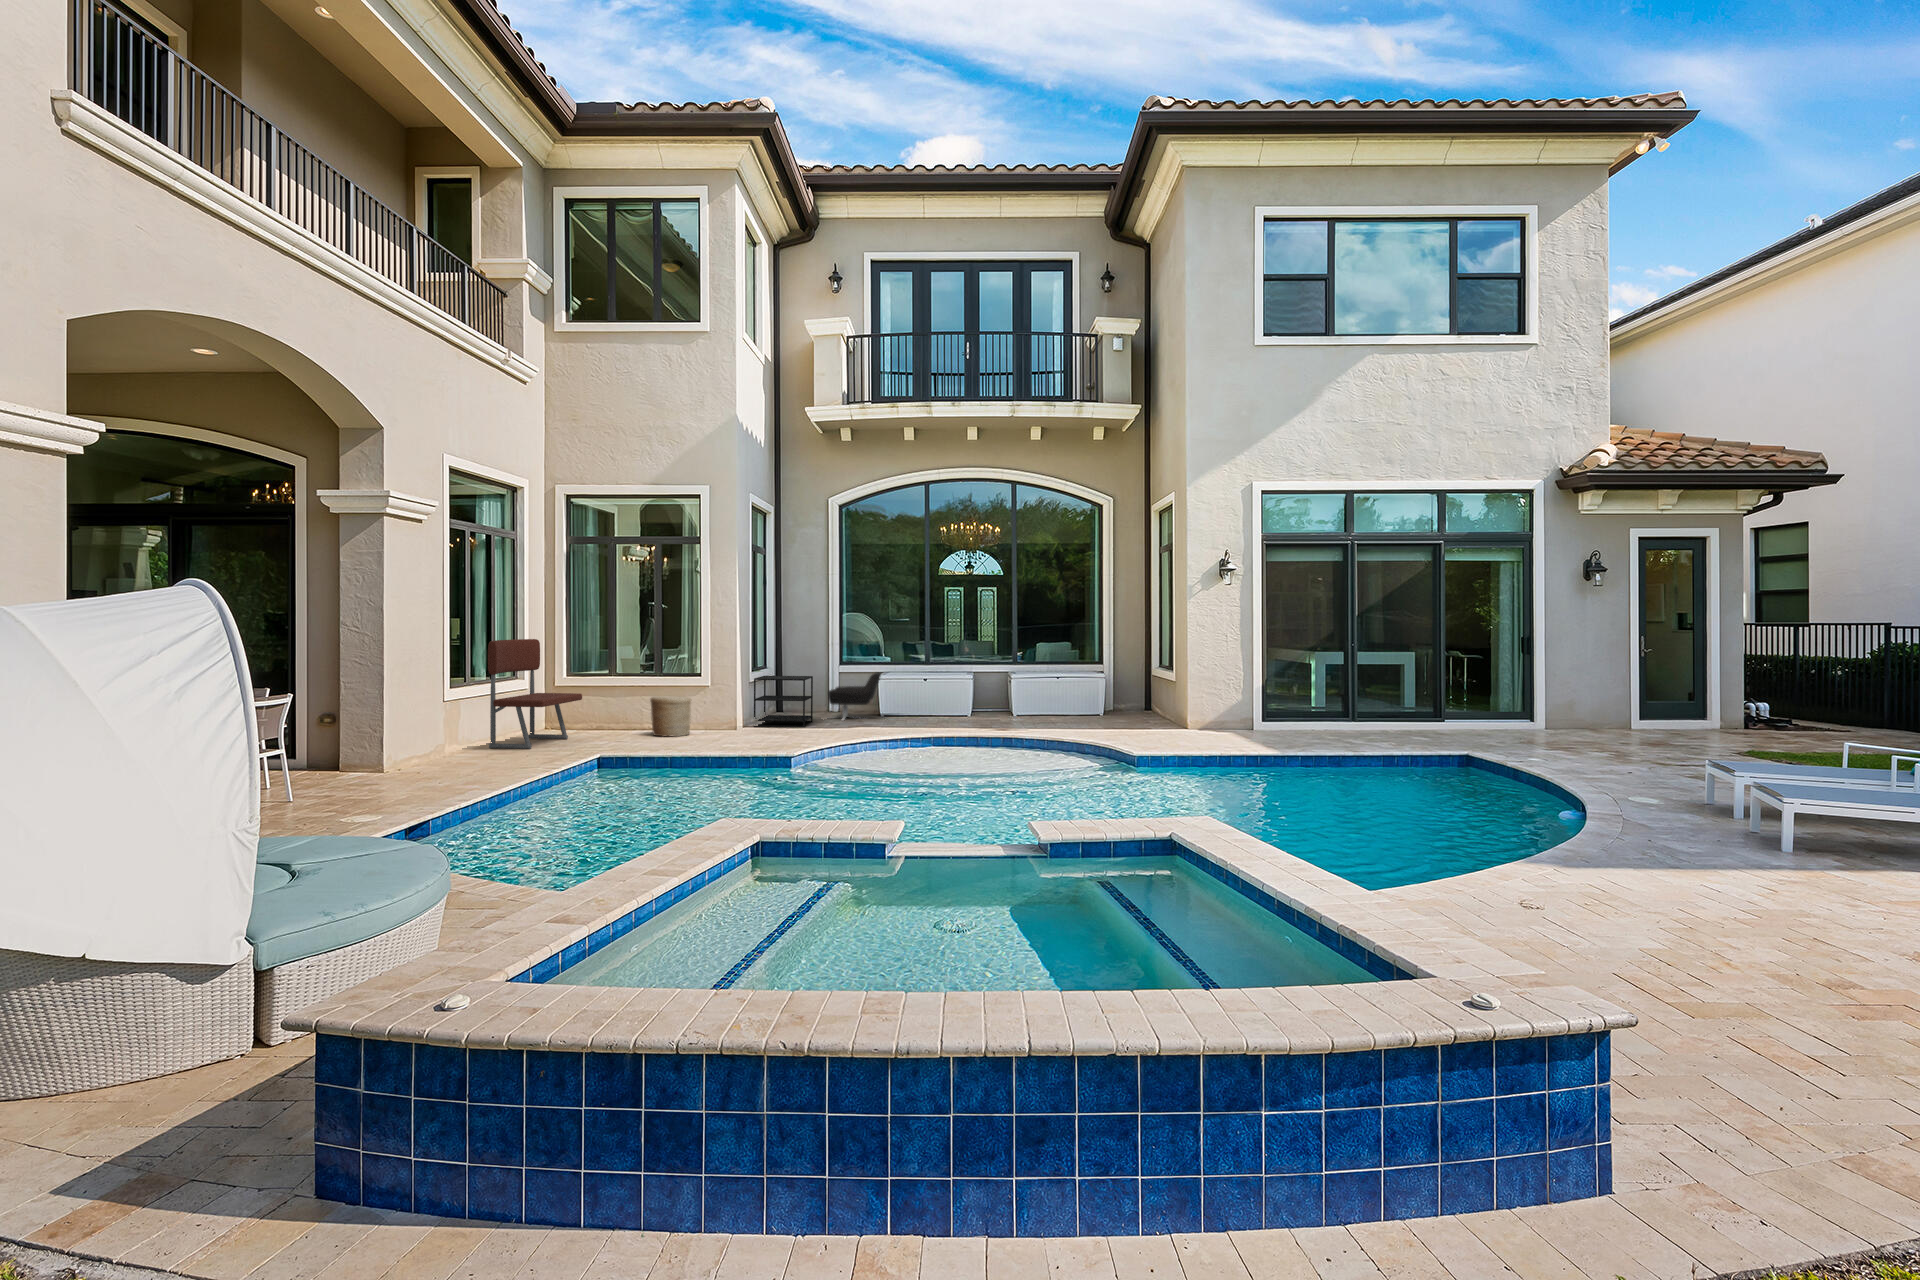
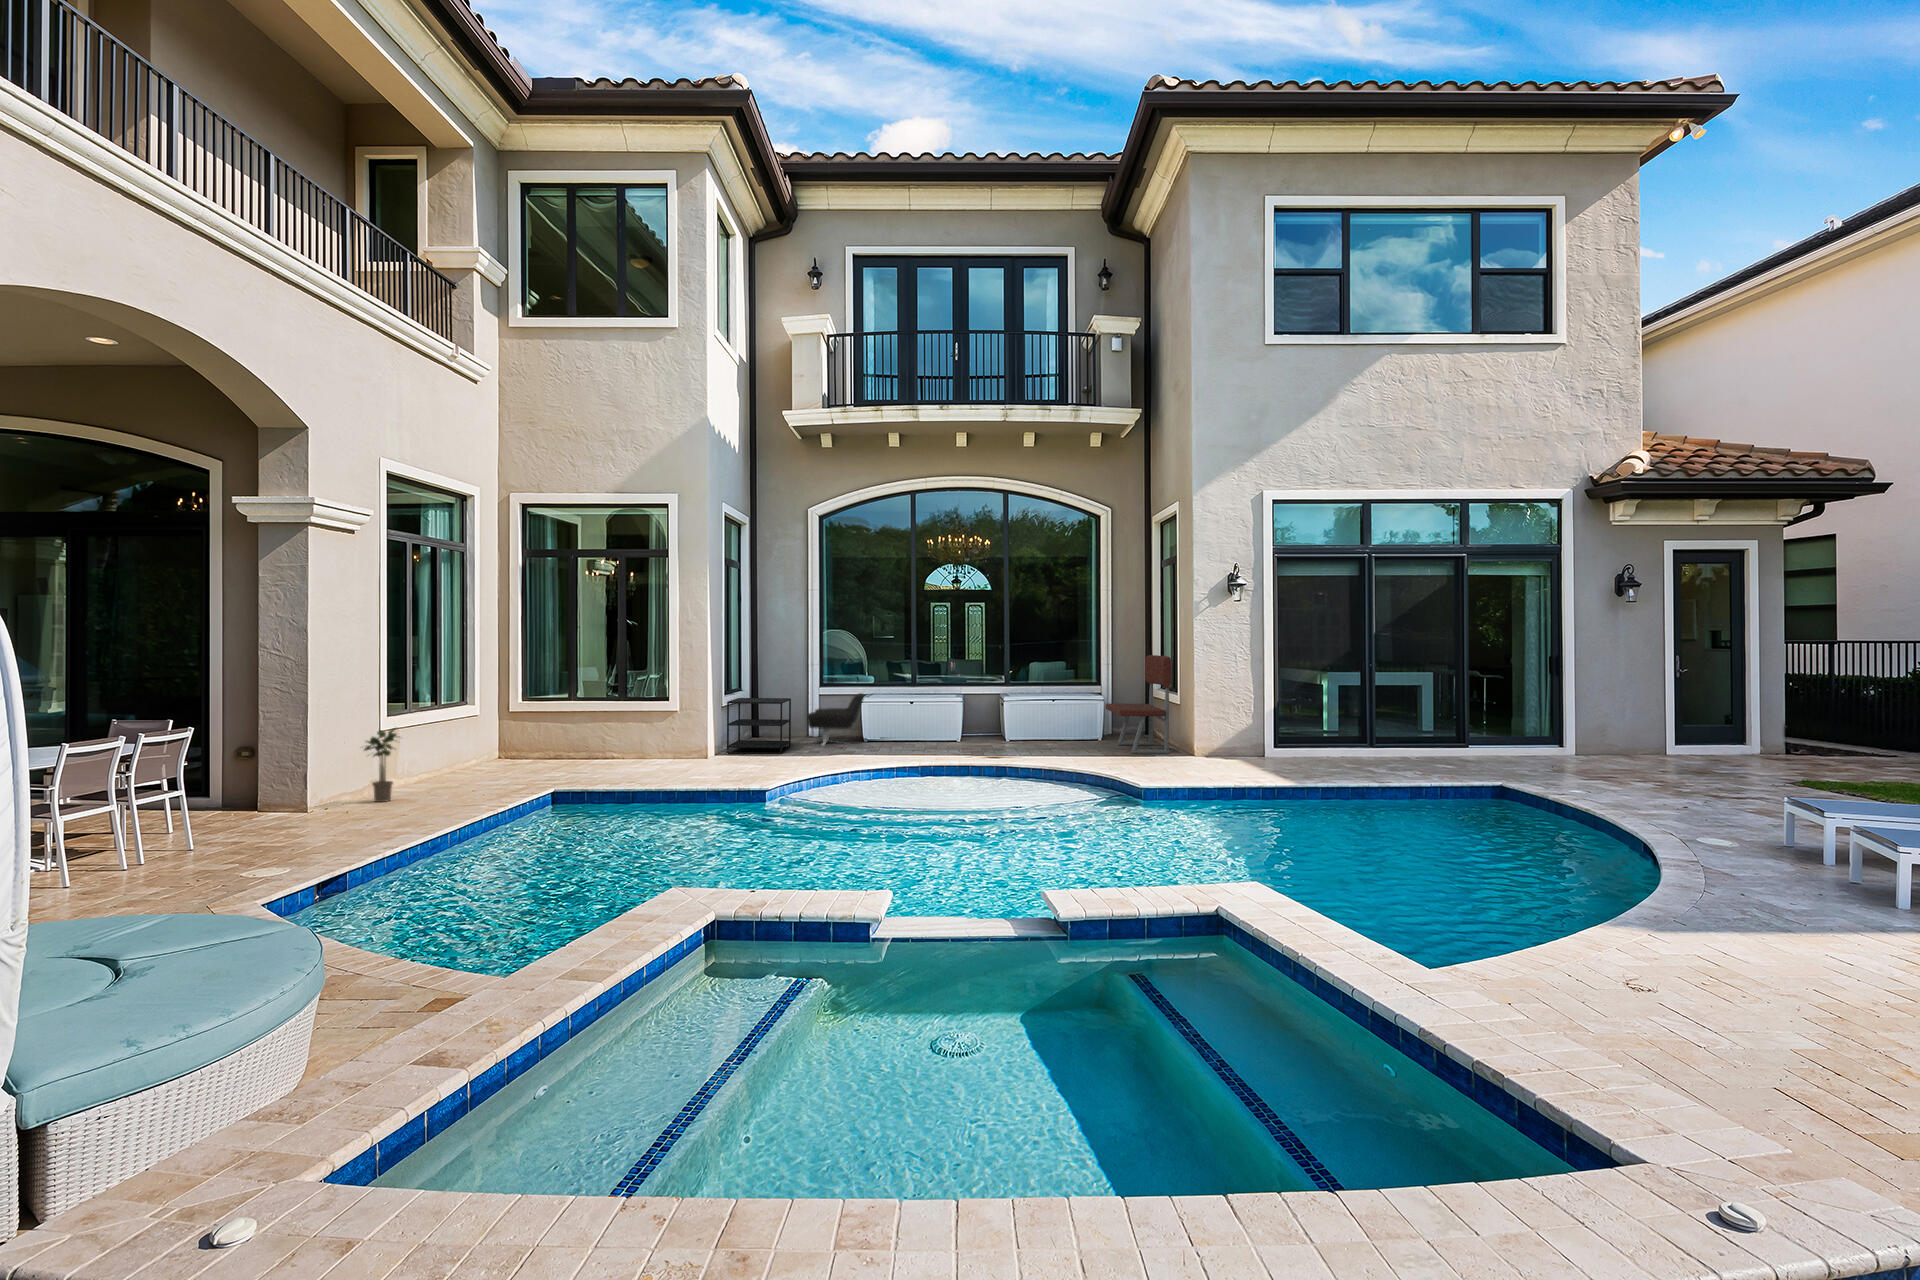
bench: present [488,639,582,749] -> present [1106,655,1172,754]
potted plant: none [428,696,466,763] -> present [364,728,396,802]
woven basket: present [650,696,691,737] -> none [613,722,658,767]

